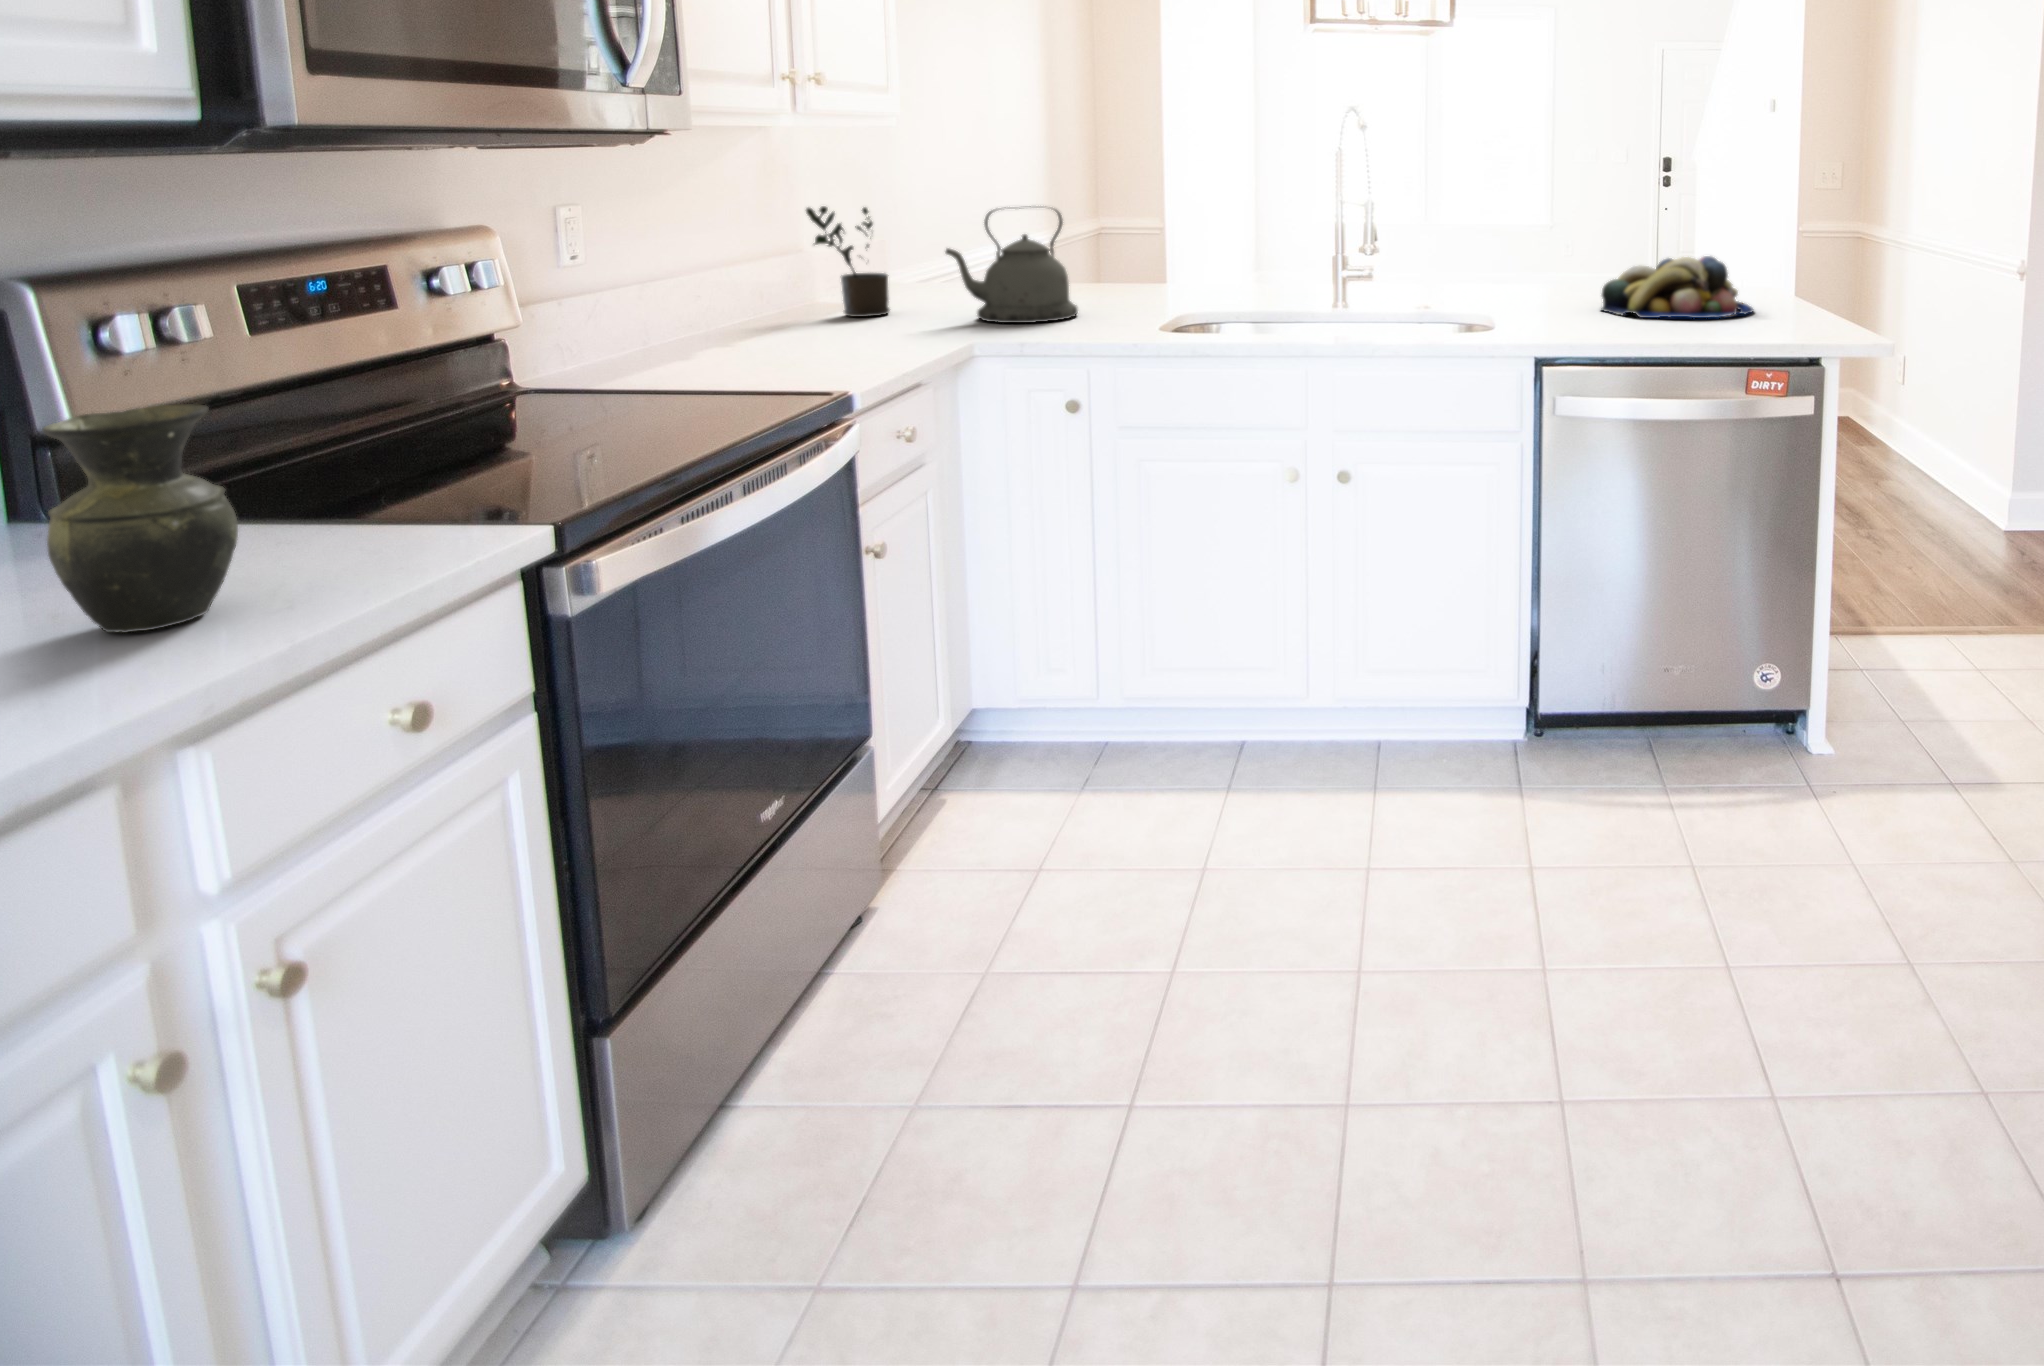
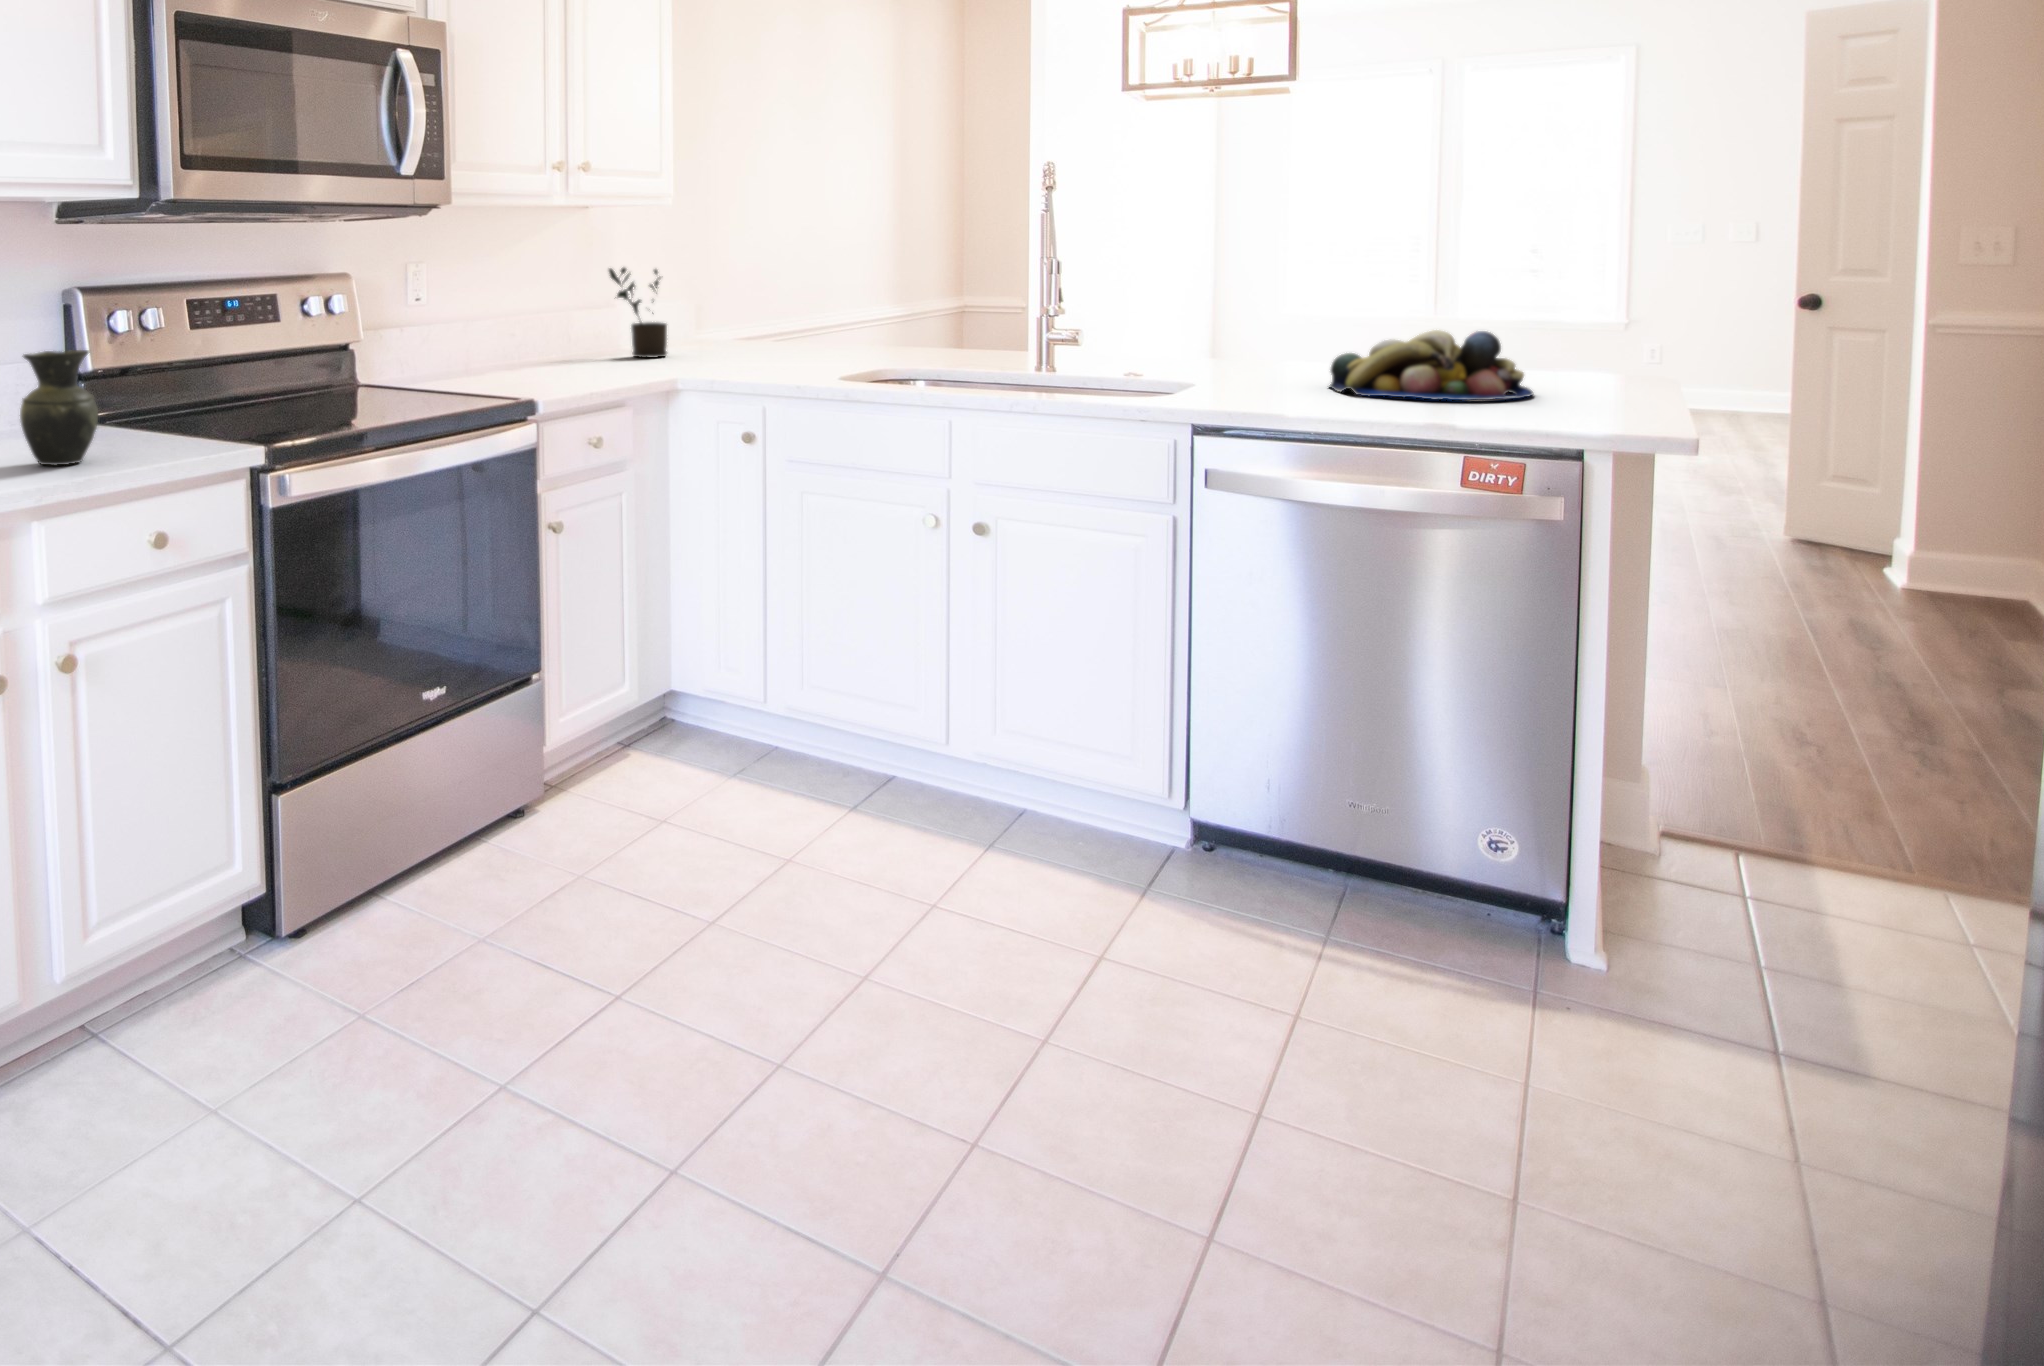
kettle: present [946,206,1078,323] -> none [692,268,803,367]

